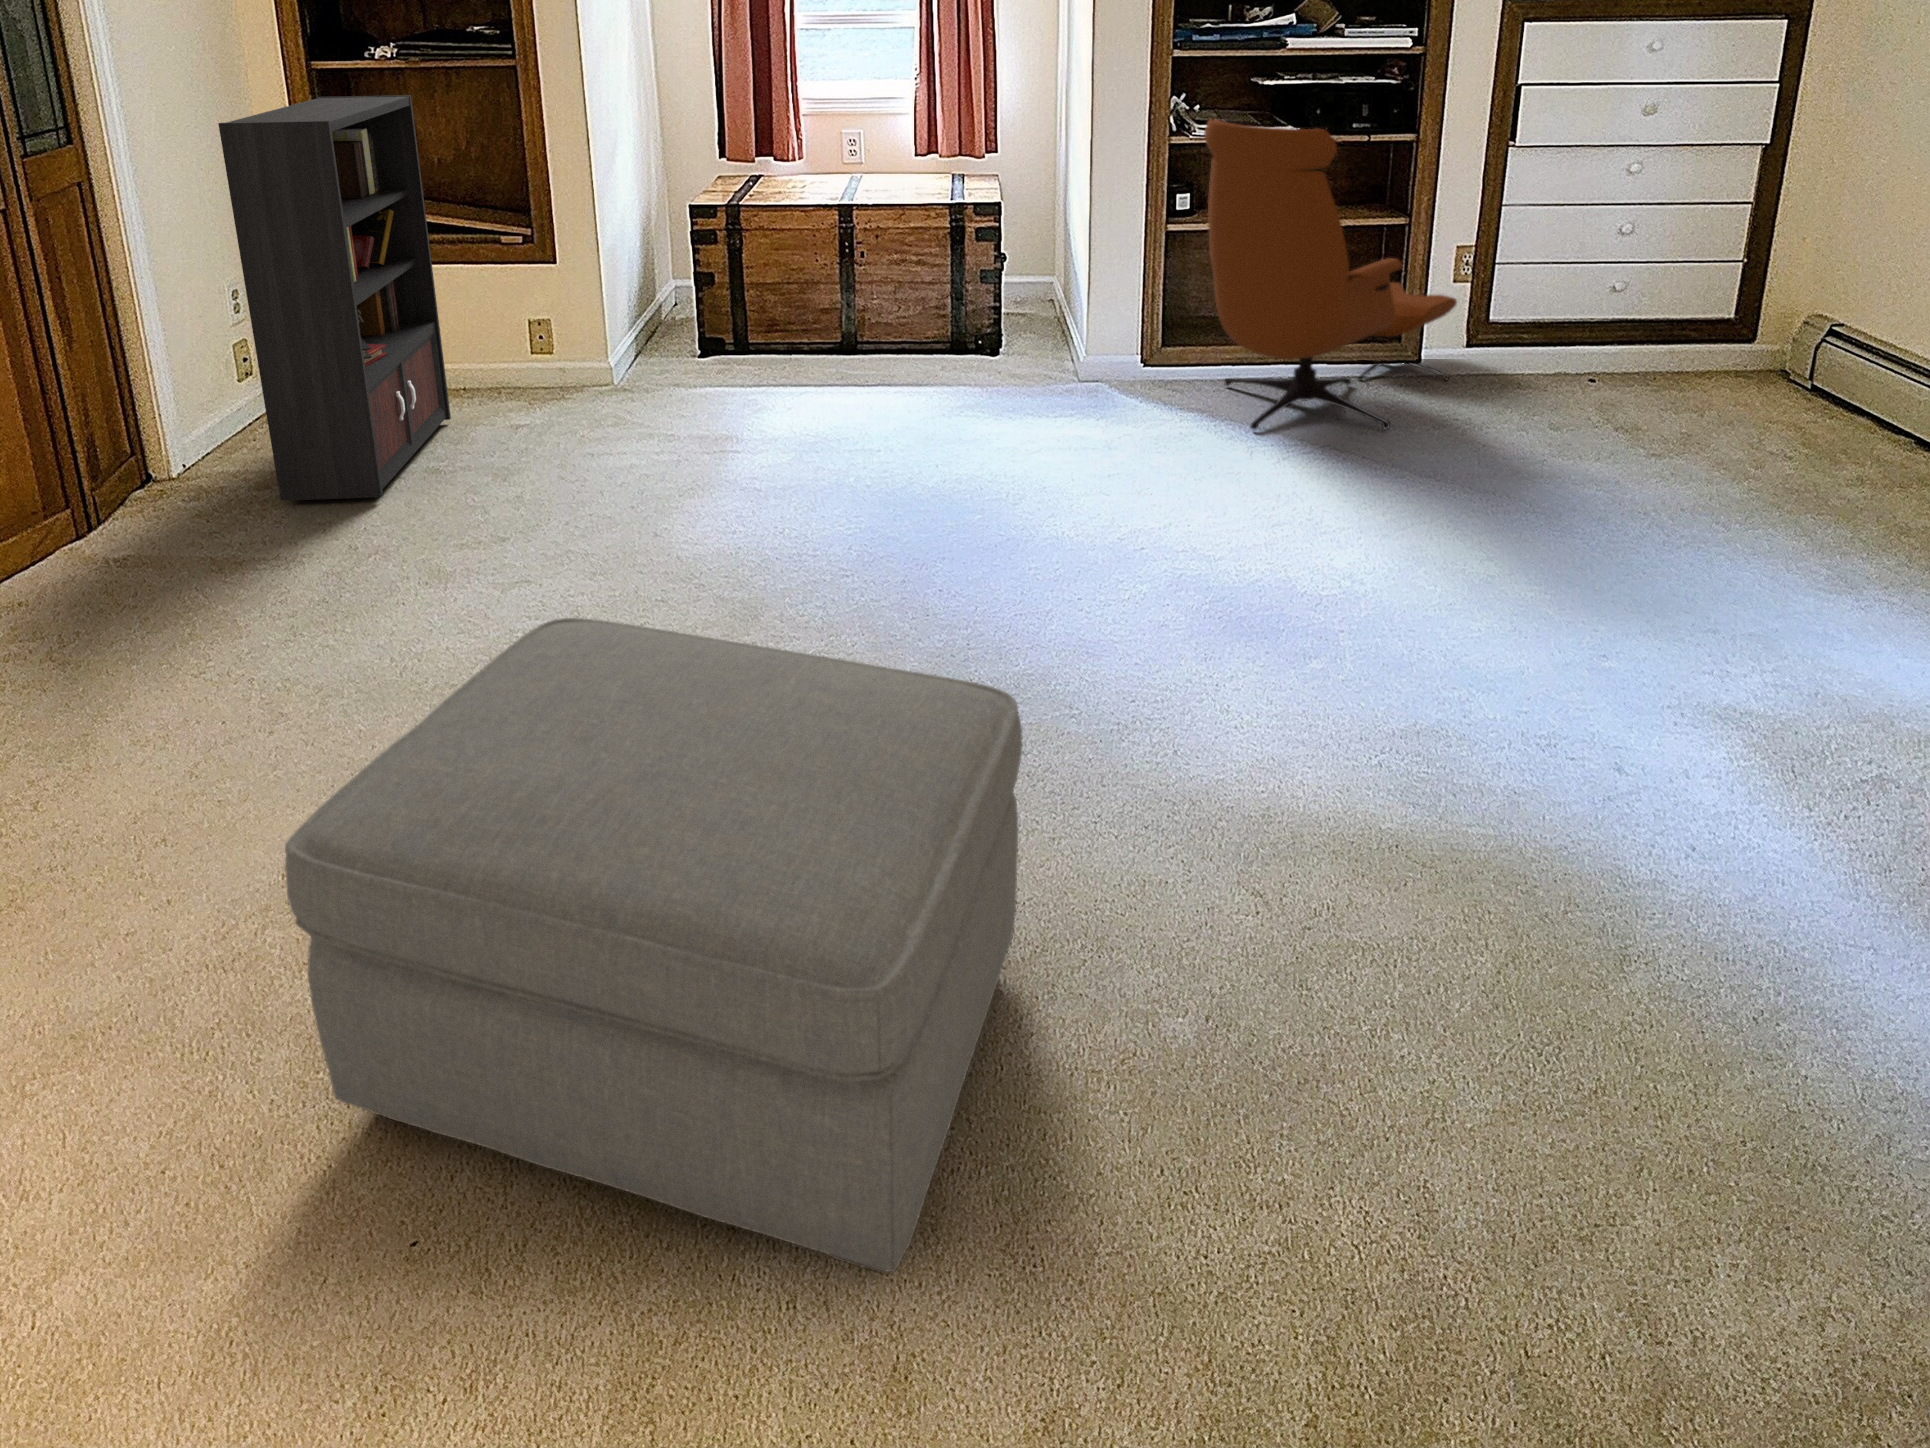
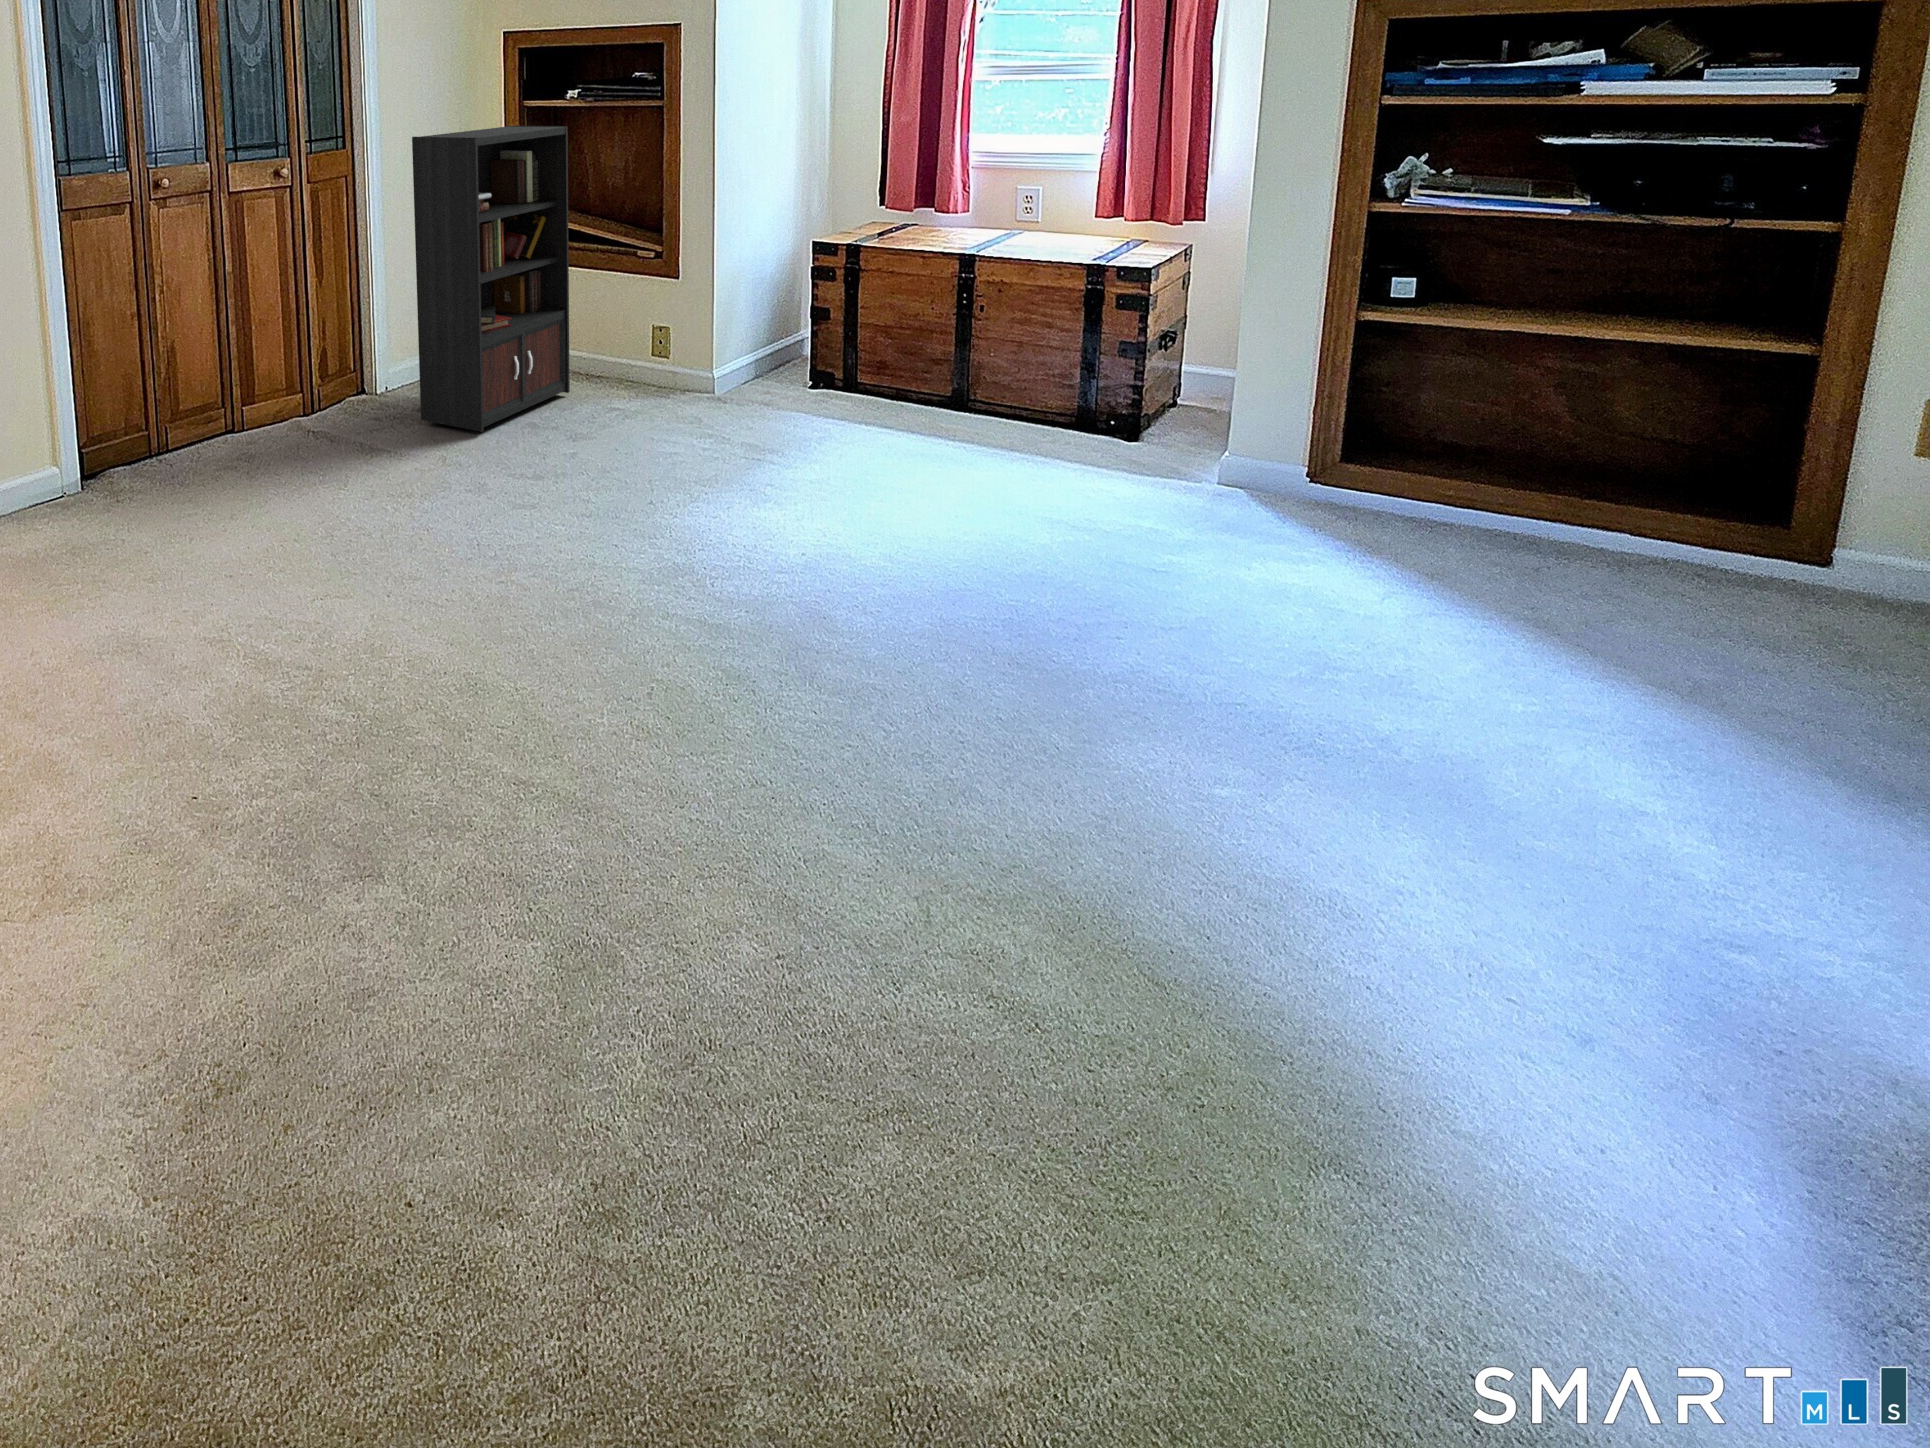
lounge chair: present [1204,119,1457,430] -> none [1364,175,1908,620]
ottoman: present [285,618,1022,1273] -> none [173,482,663,962]

